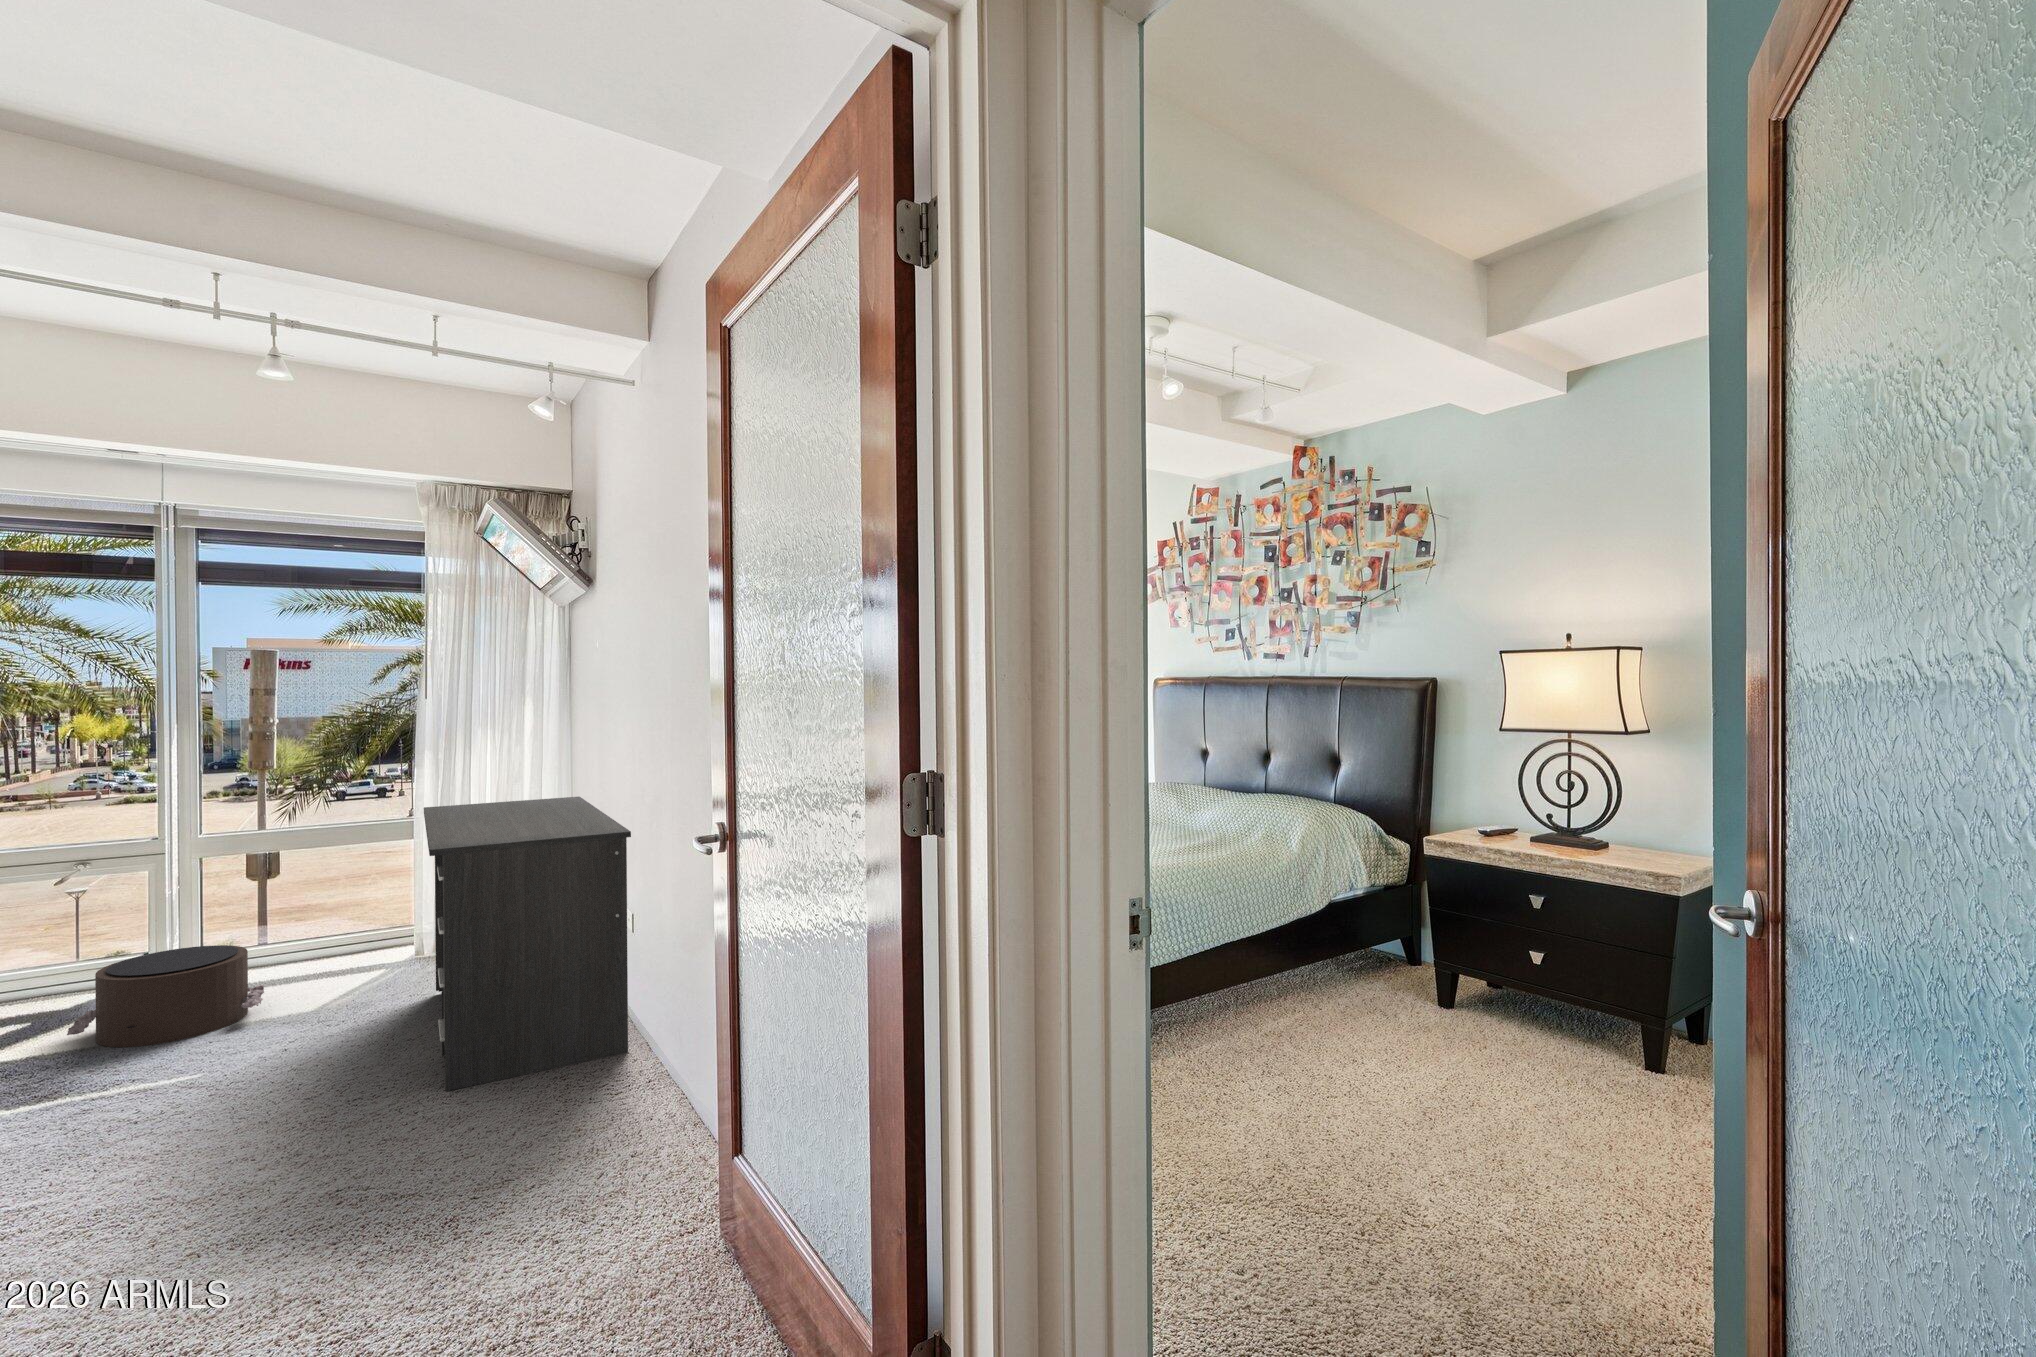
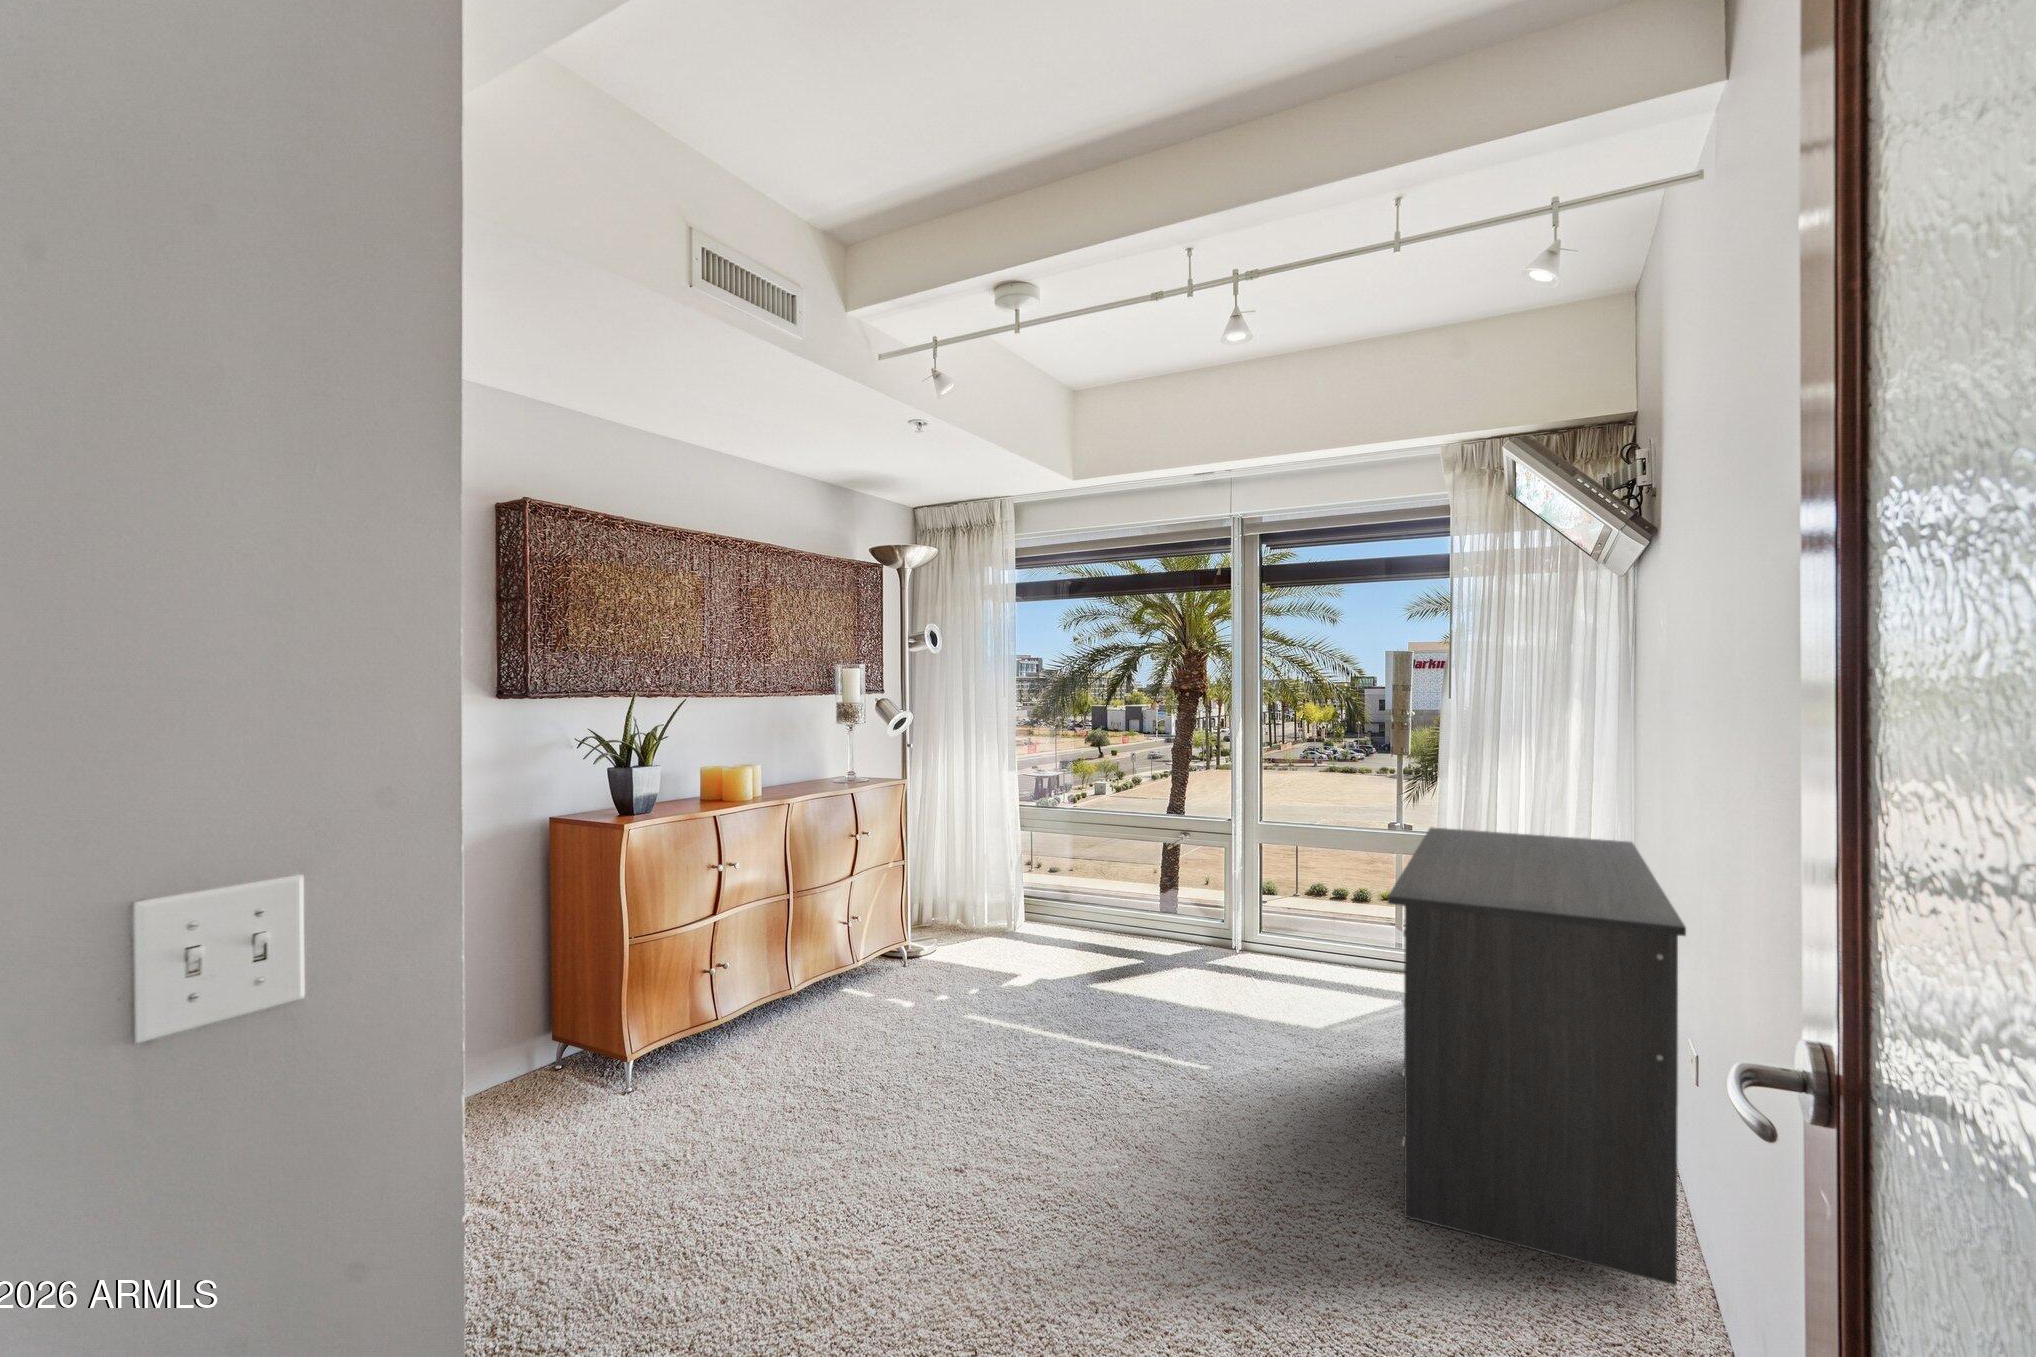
pouf: present [67,945,264,1047] -> none [1139,926,1285,1020]

